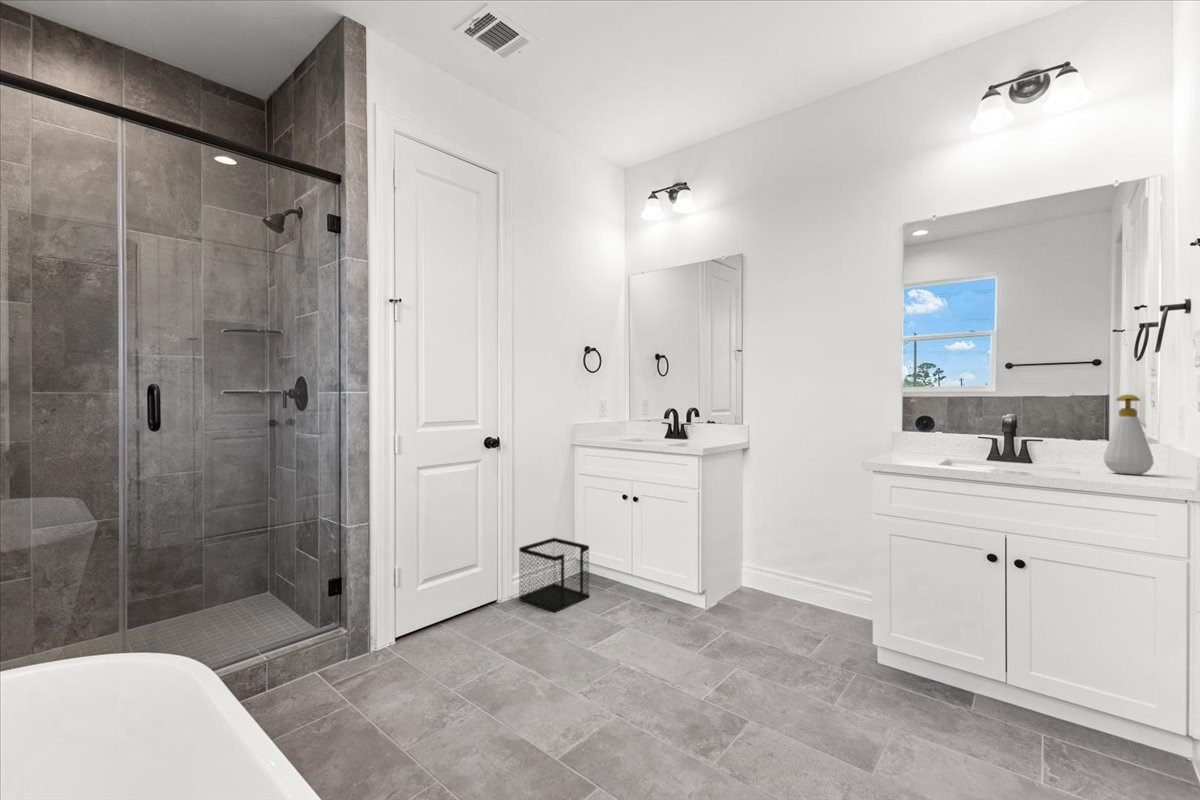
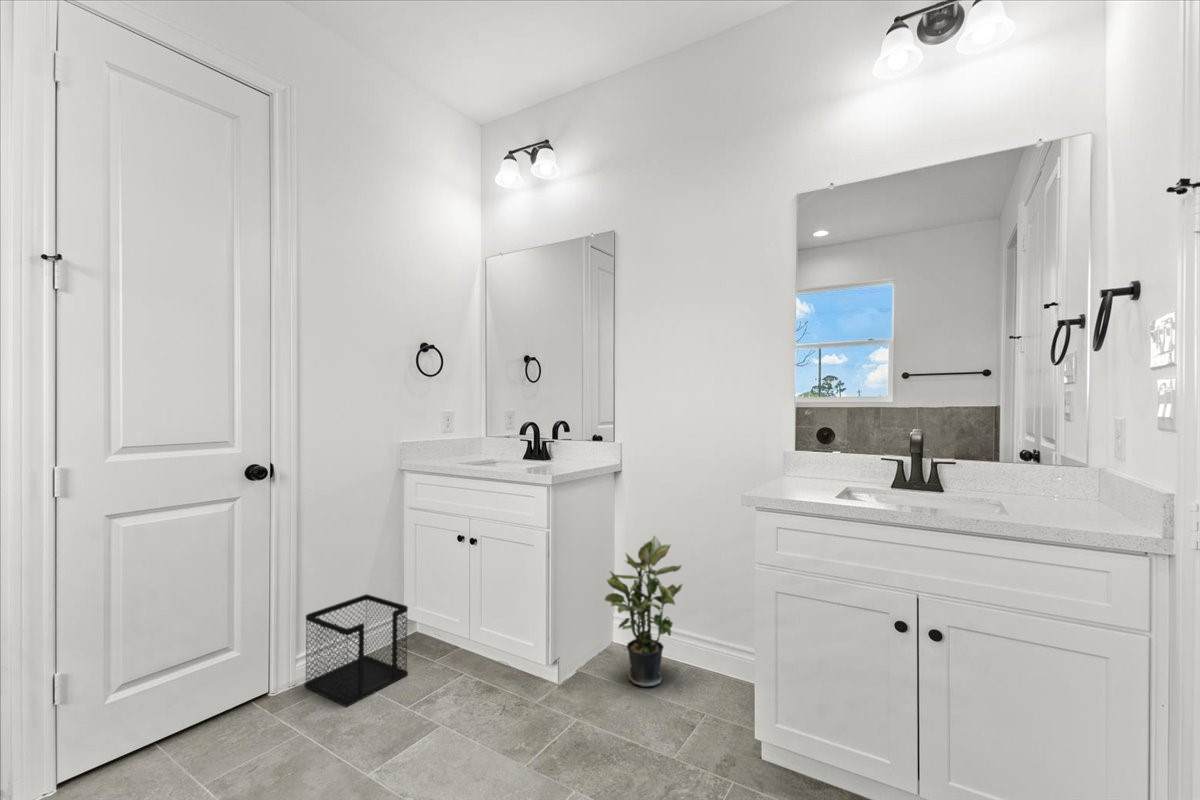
soap bottle: present [1104,394,1154,475] -> none [1034,408,1095,514]
potted plant: none [742,498,805,614] -> present [605,536,682,687]

